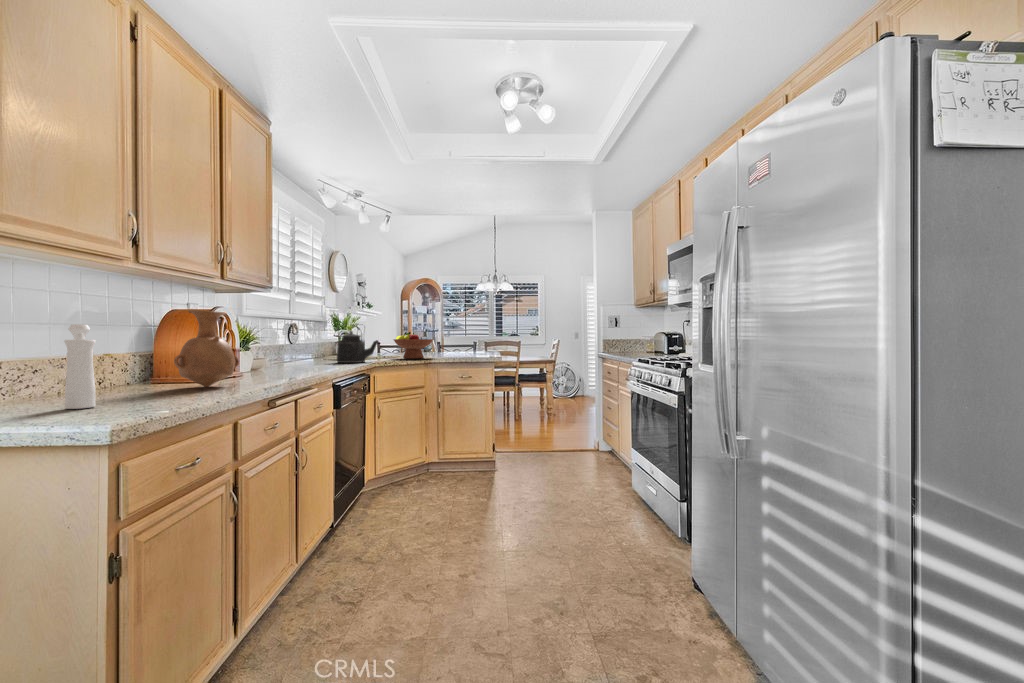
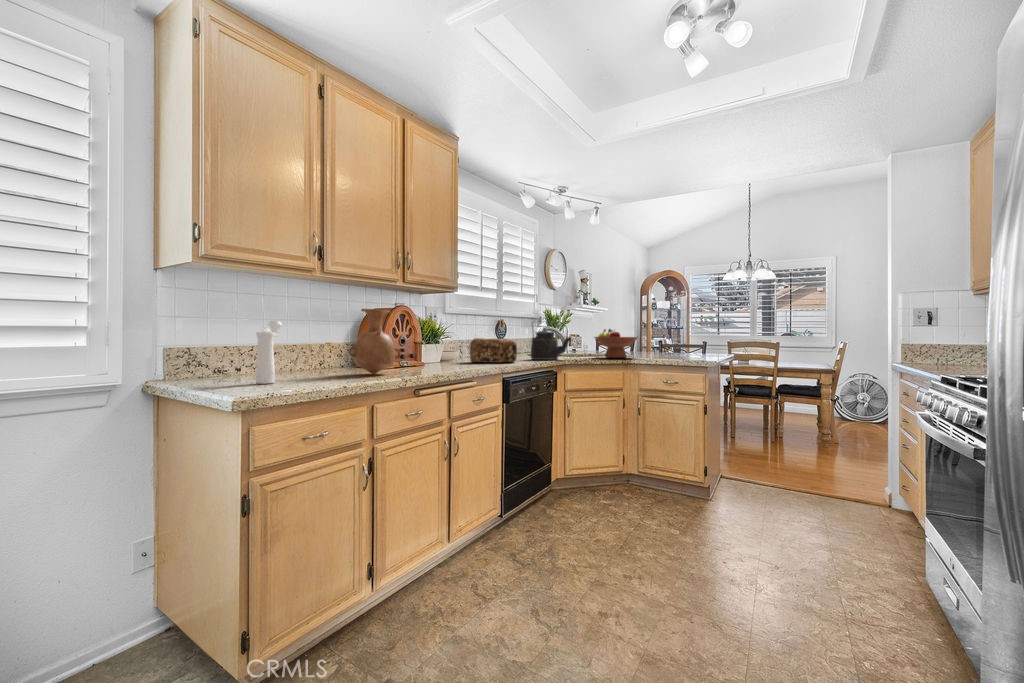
bread loaf: none [277,342,334,369] -> present [470,338,517,363]

